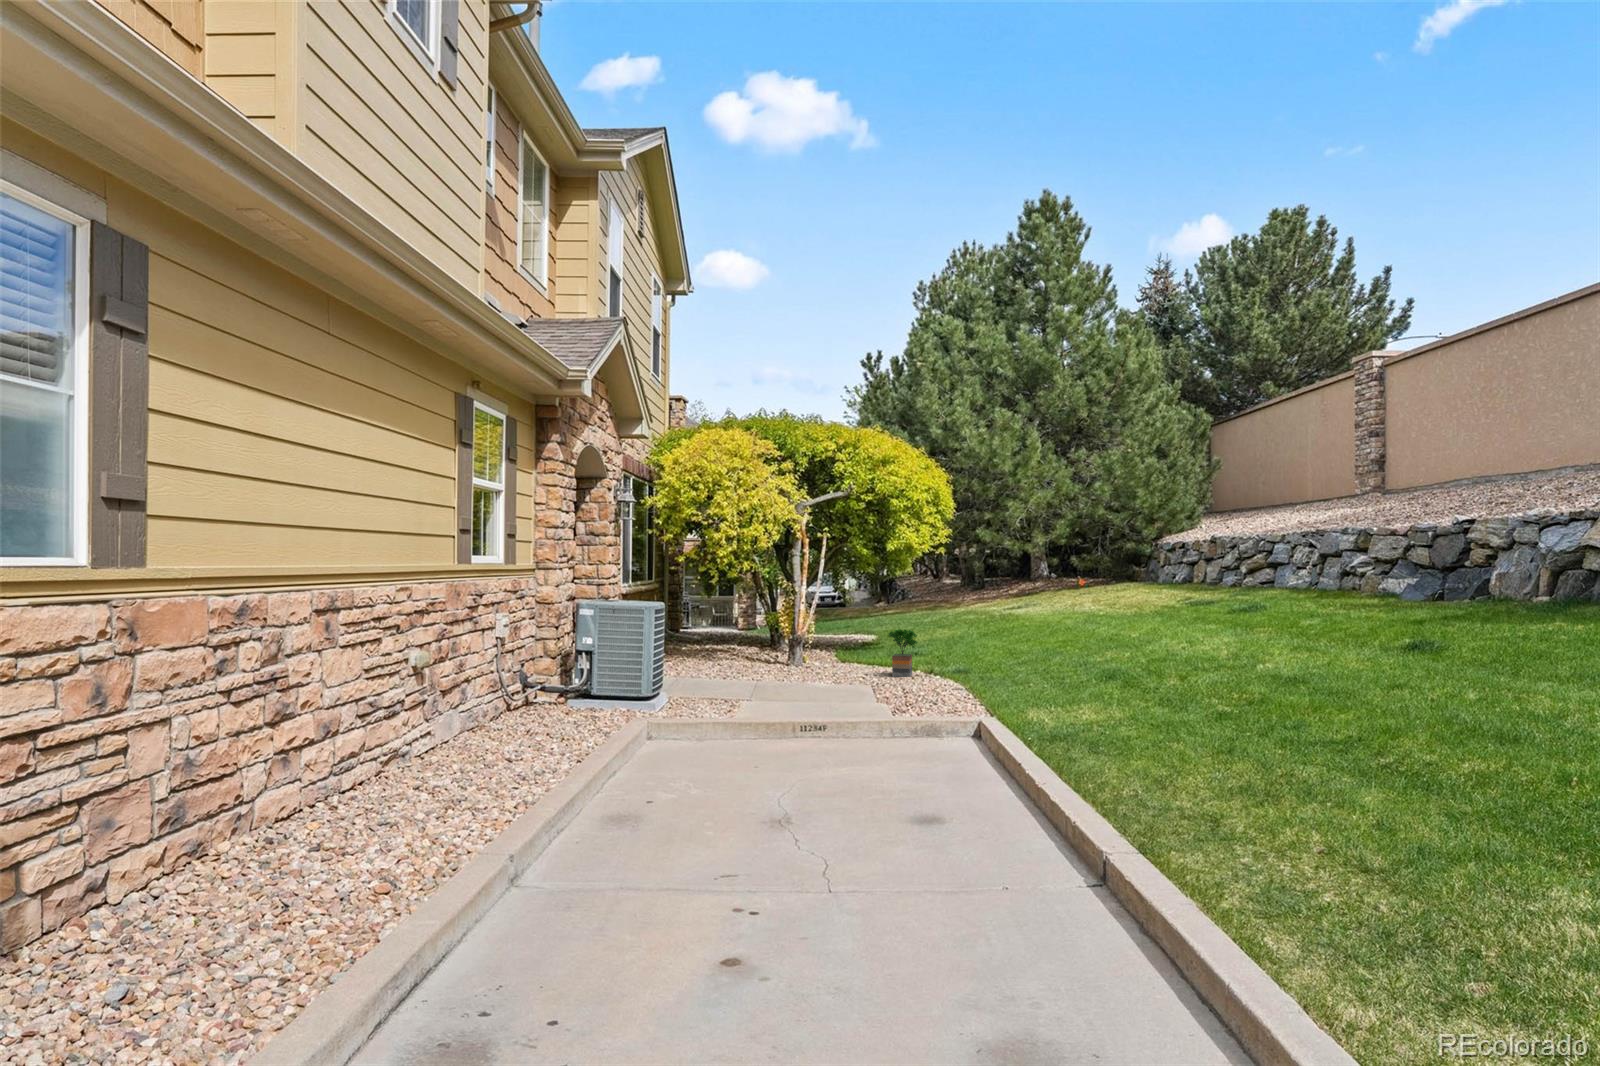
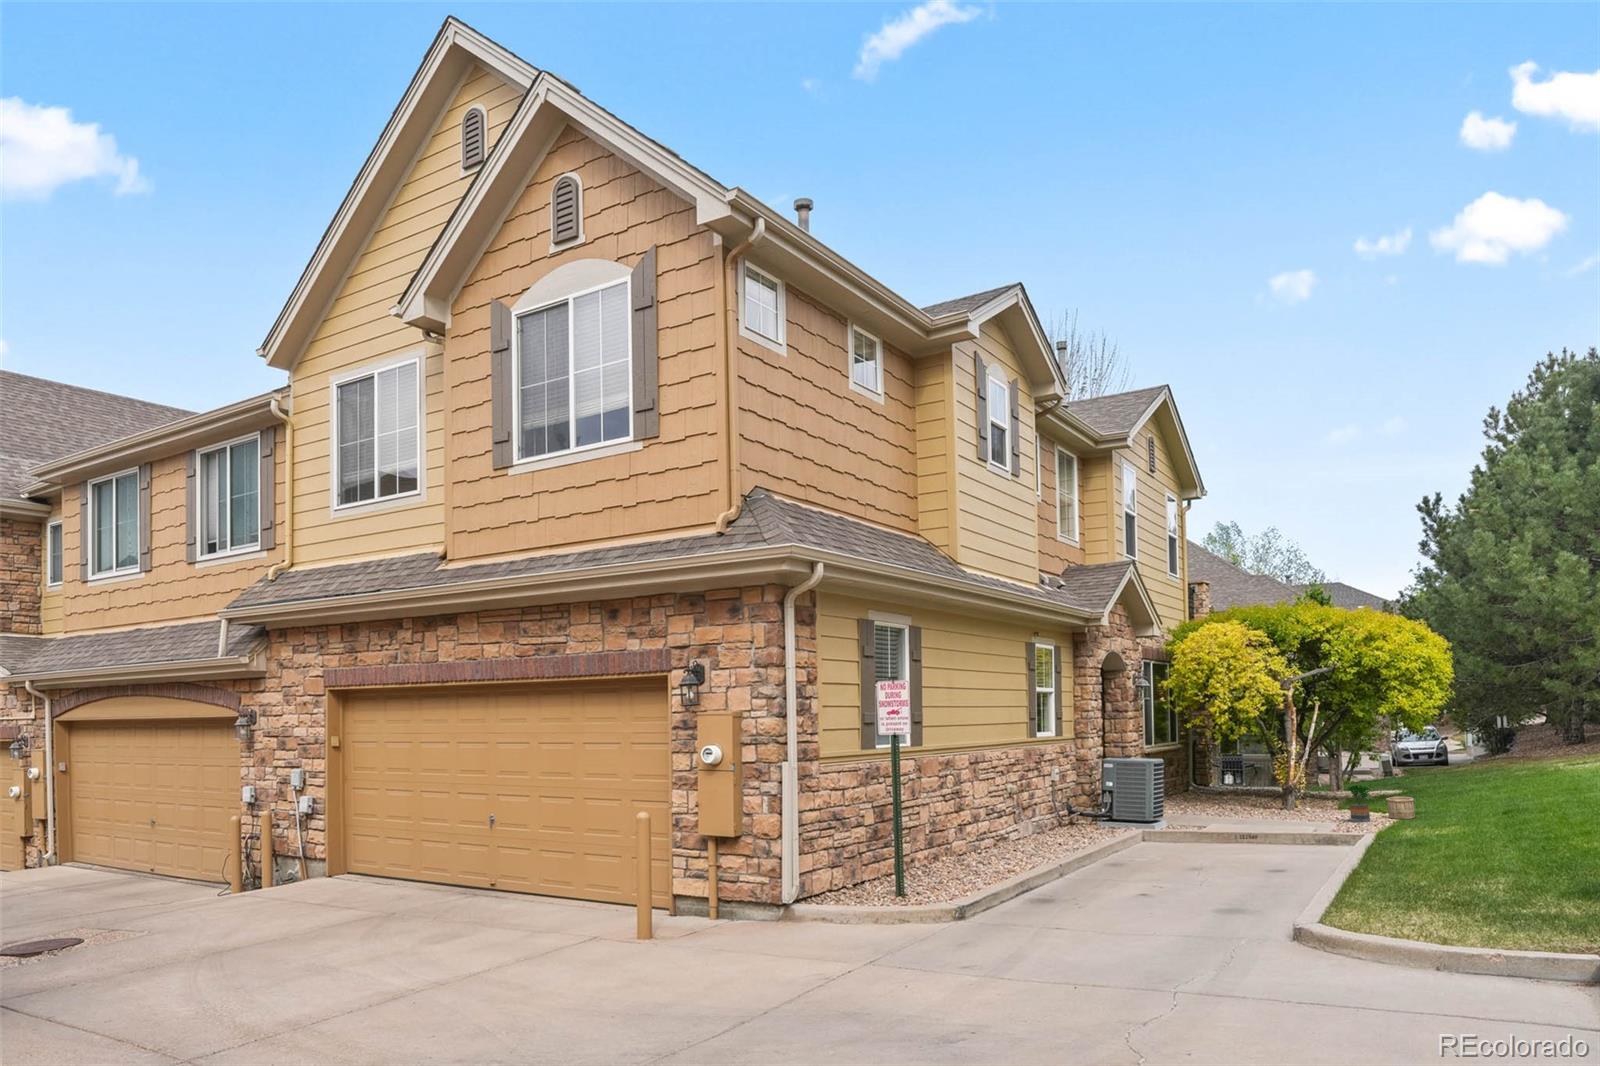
wooden bucket: none [926,642,957,670] -> present [1386,797,1415,819]

